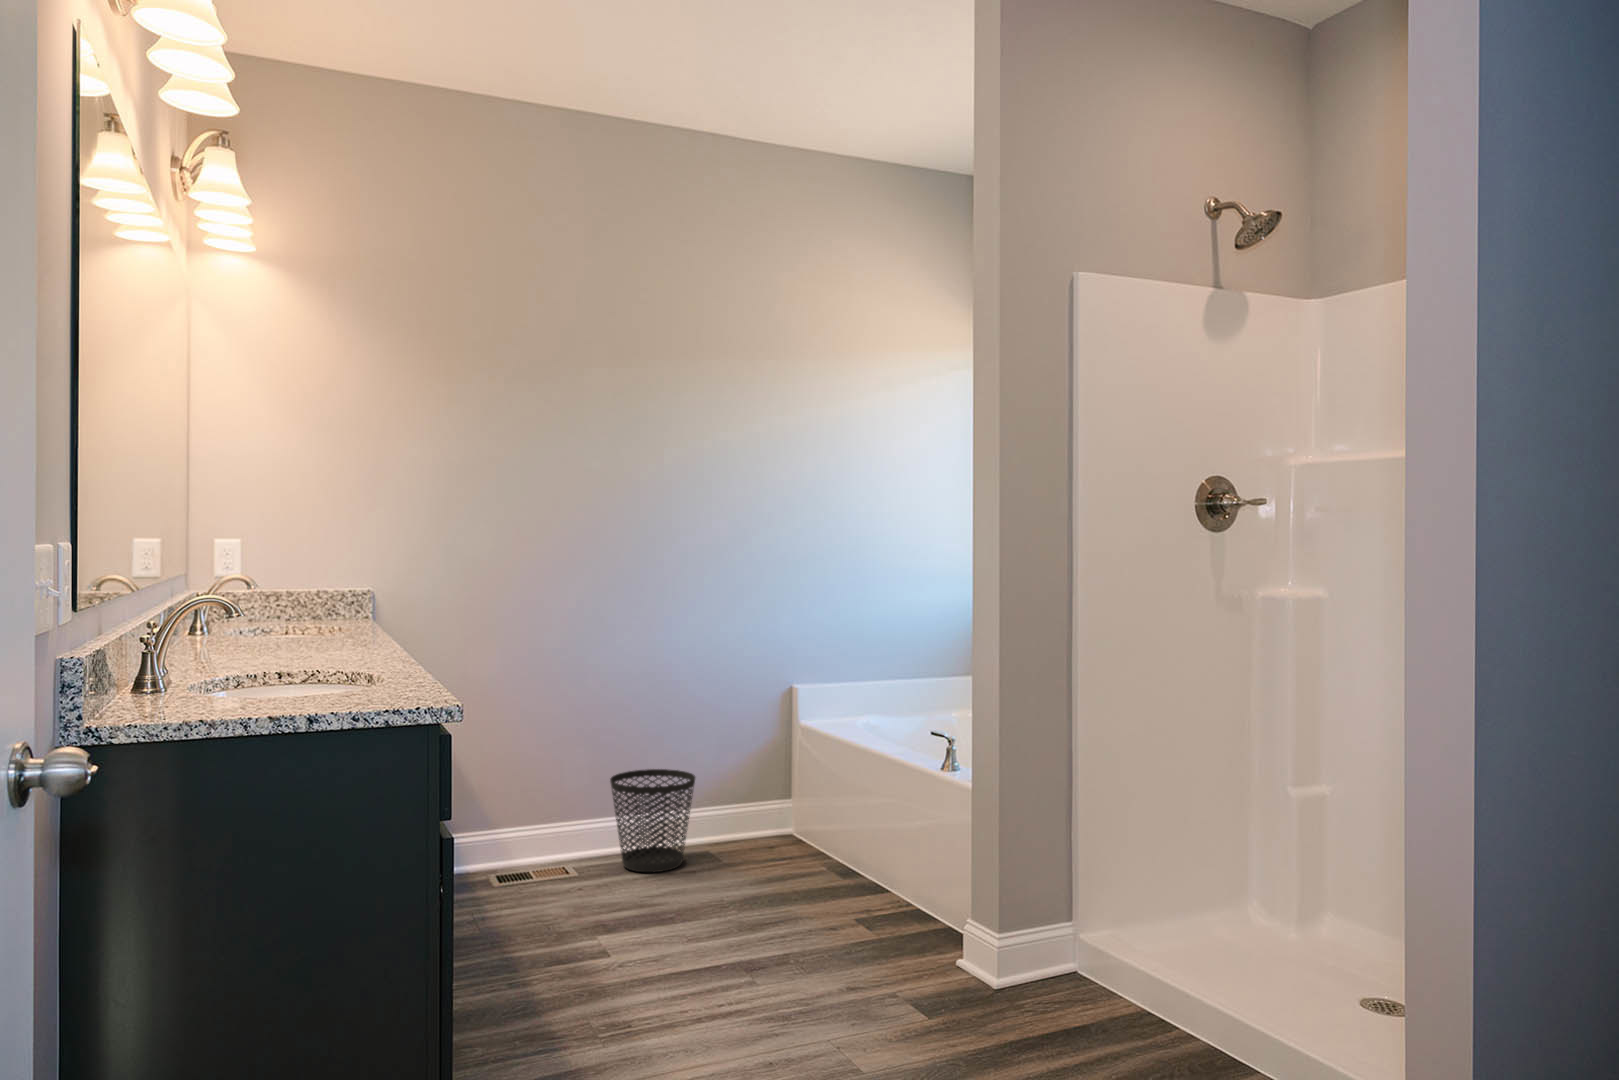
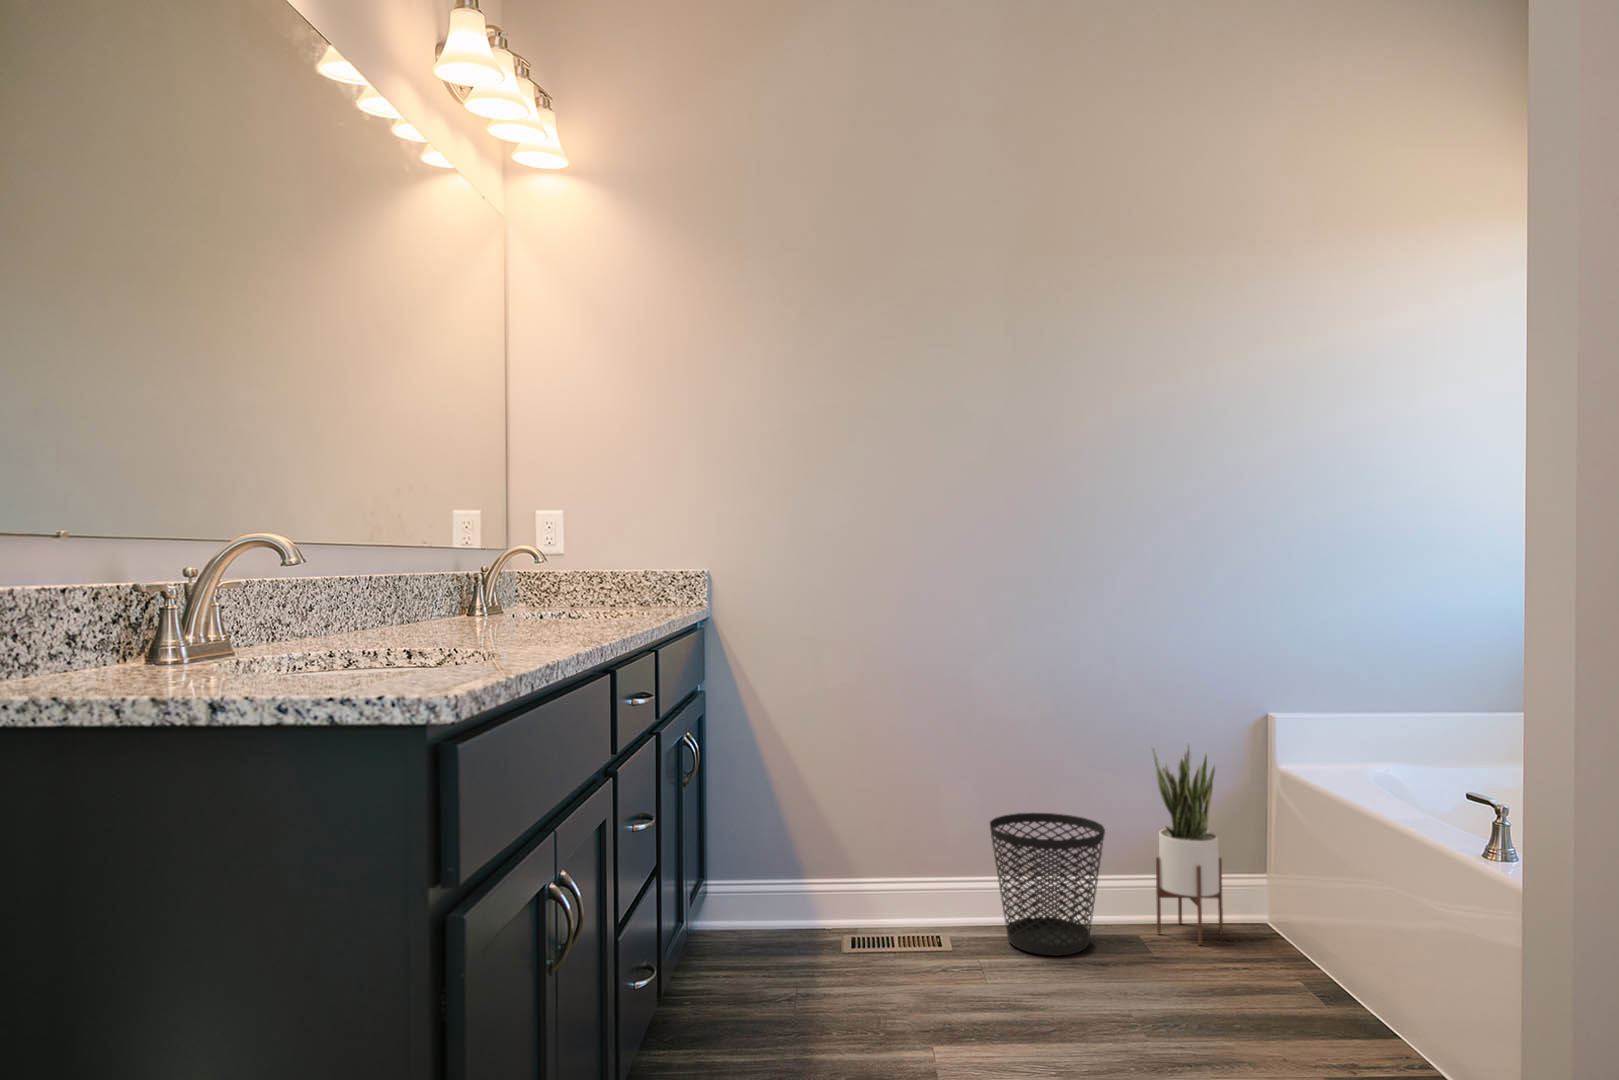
potted plant: none [727,710,771,853] -> present [1152,744,1223,945]

